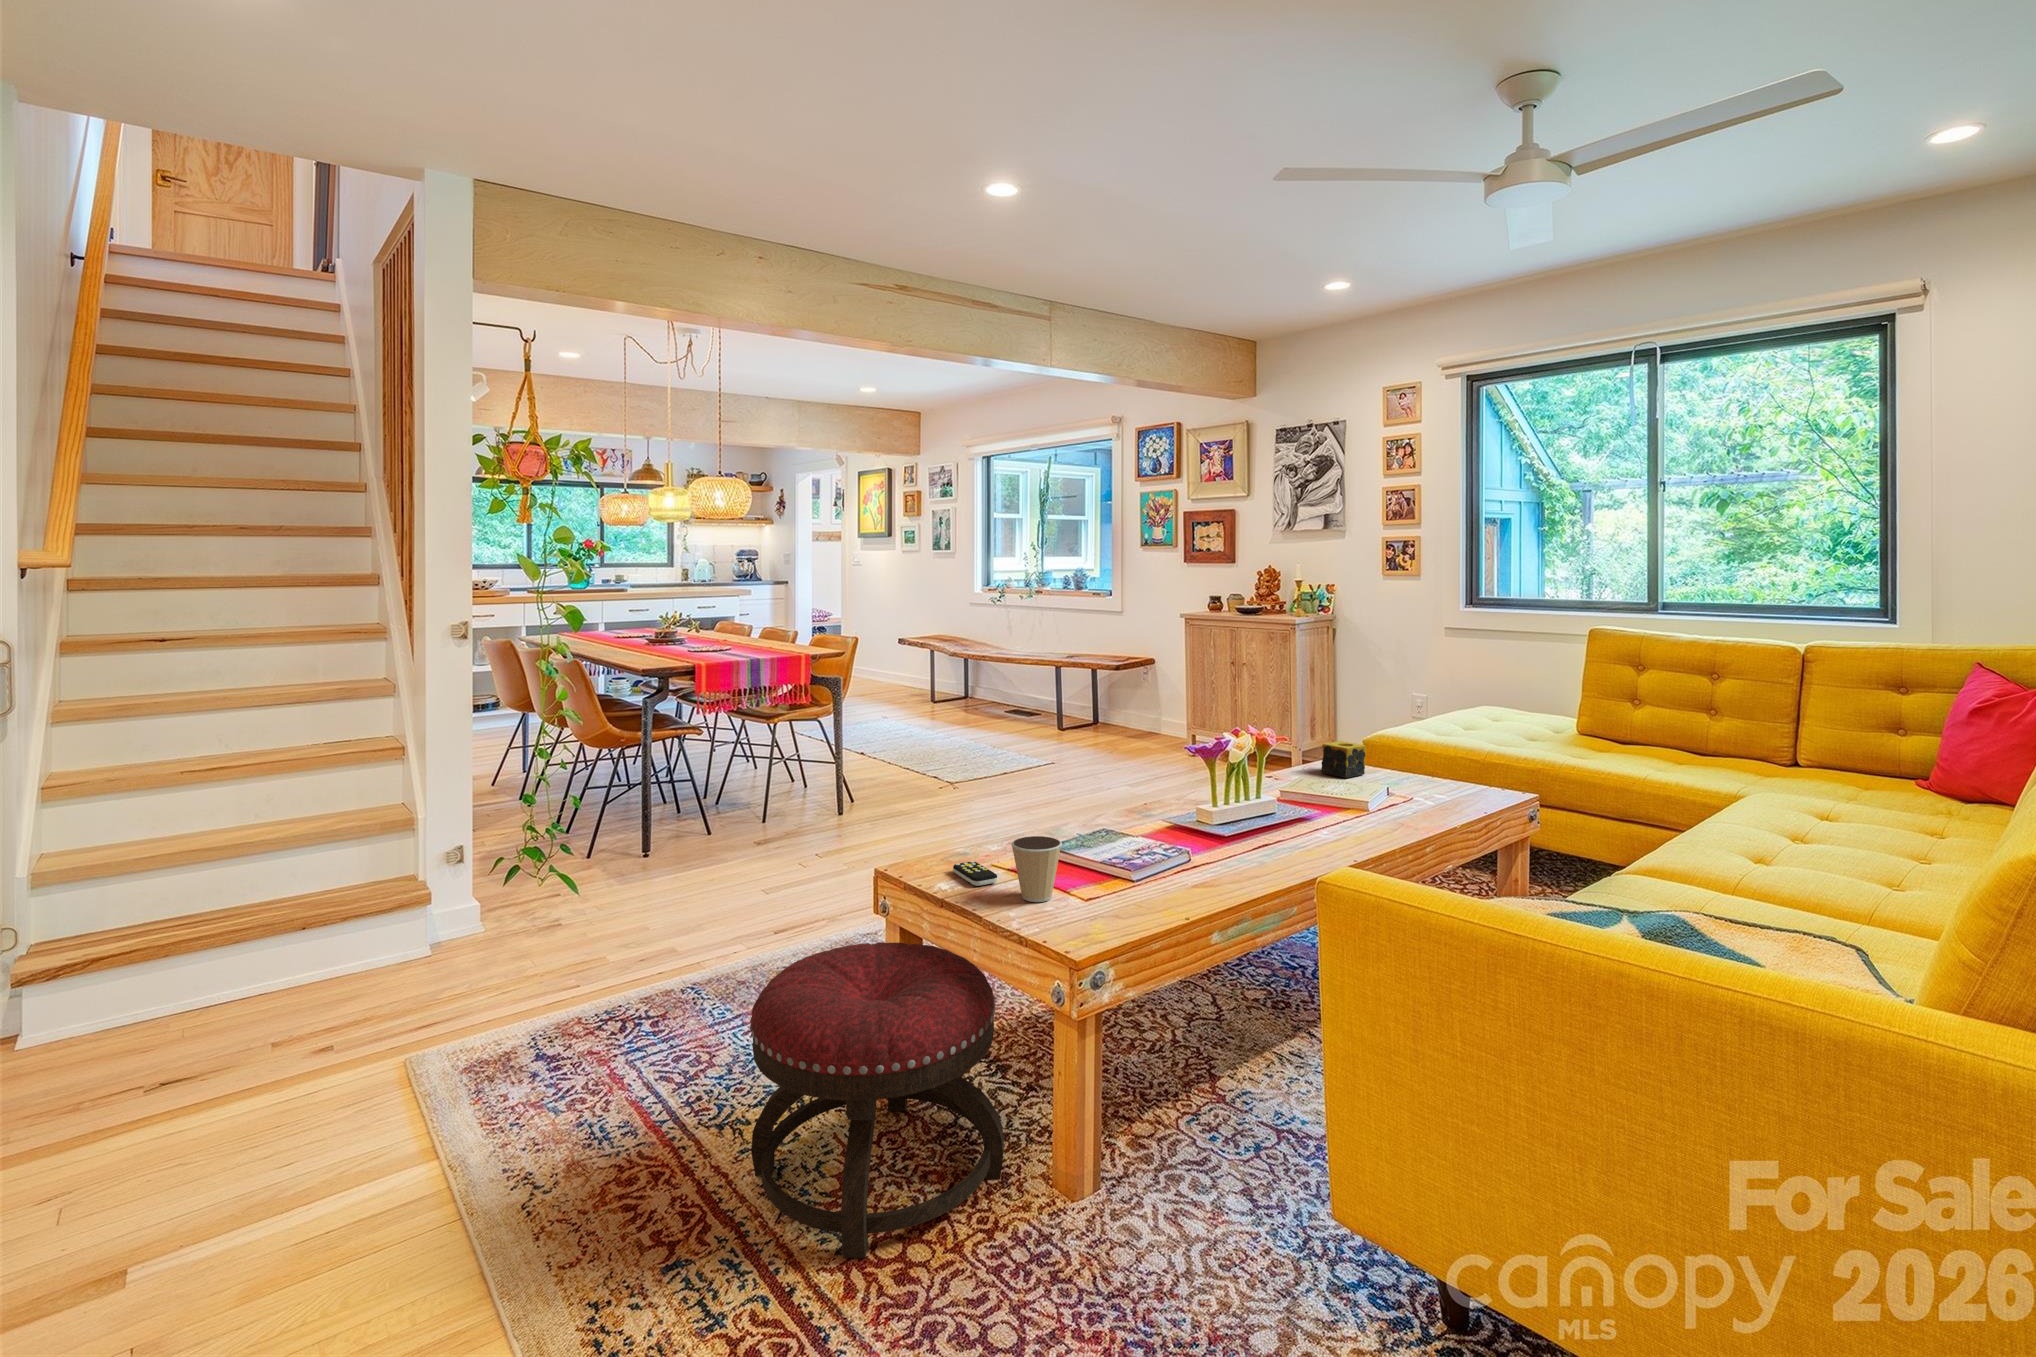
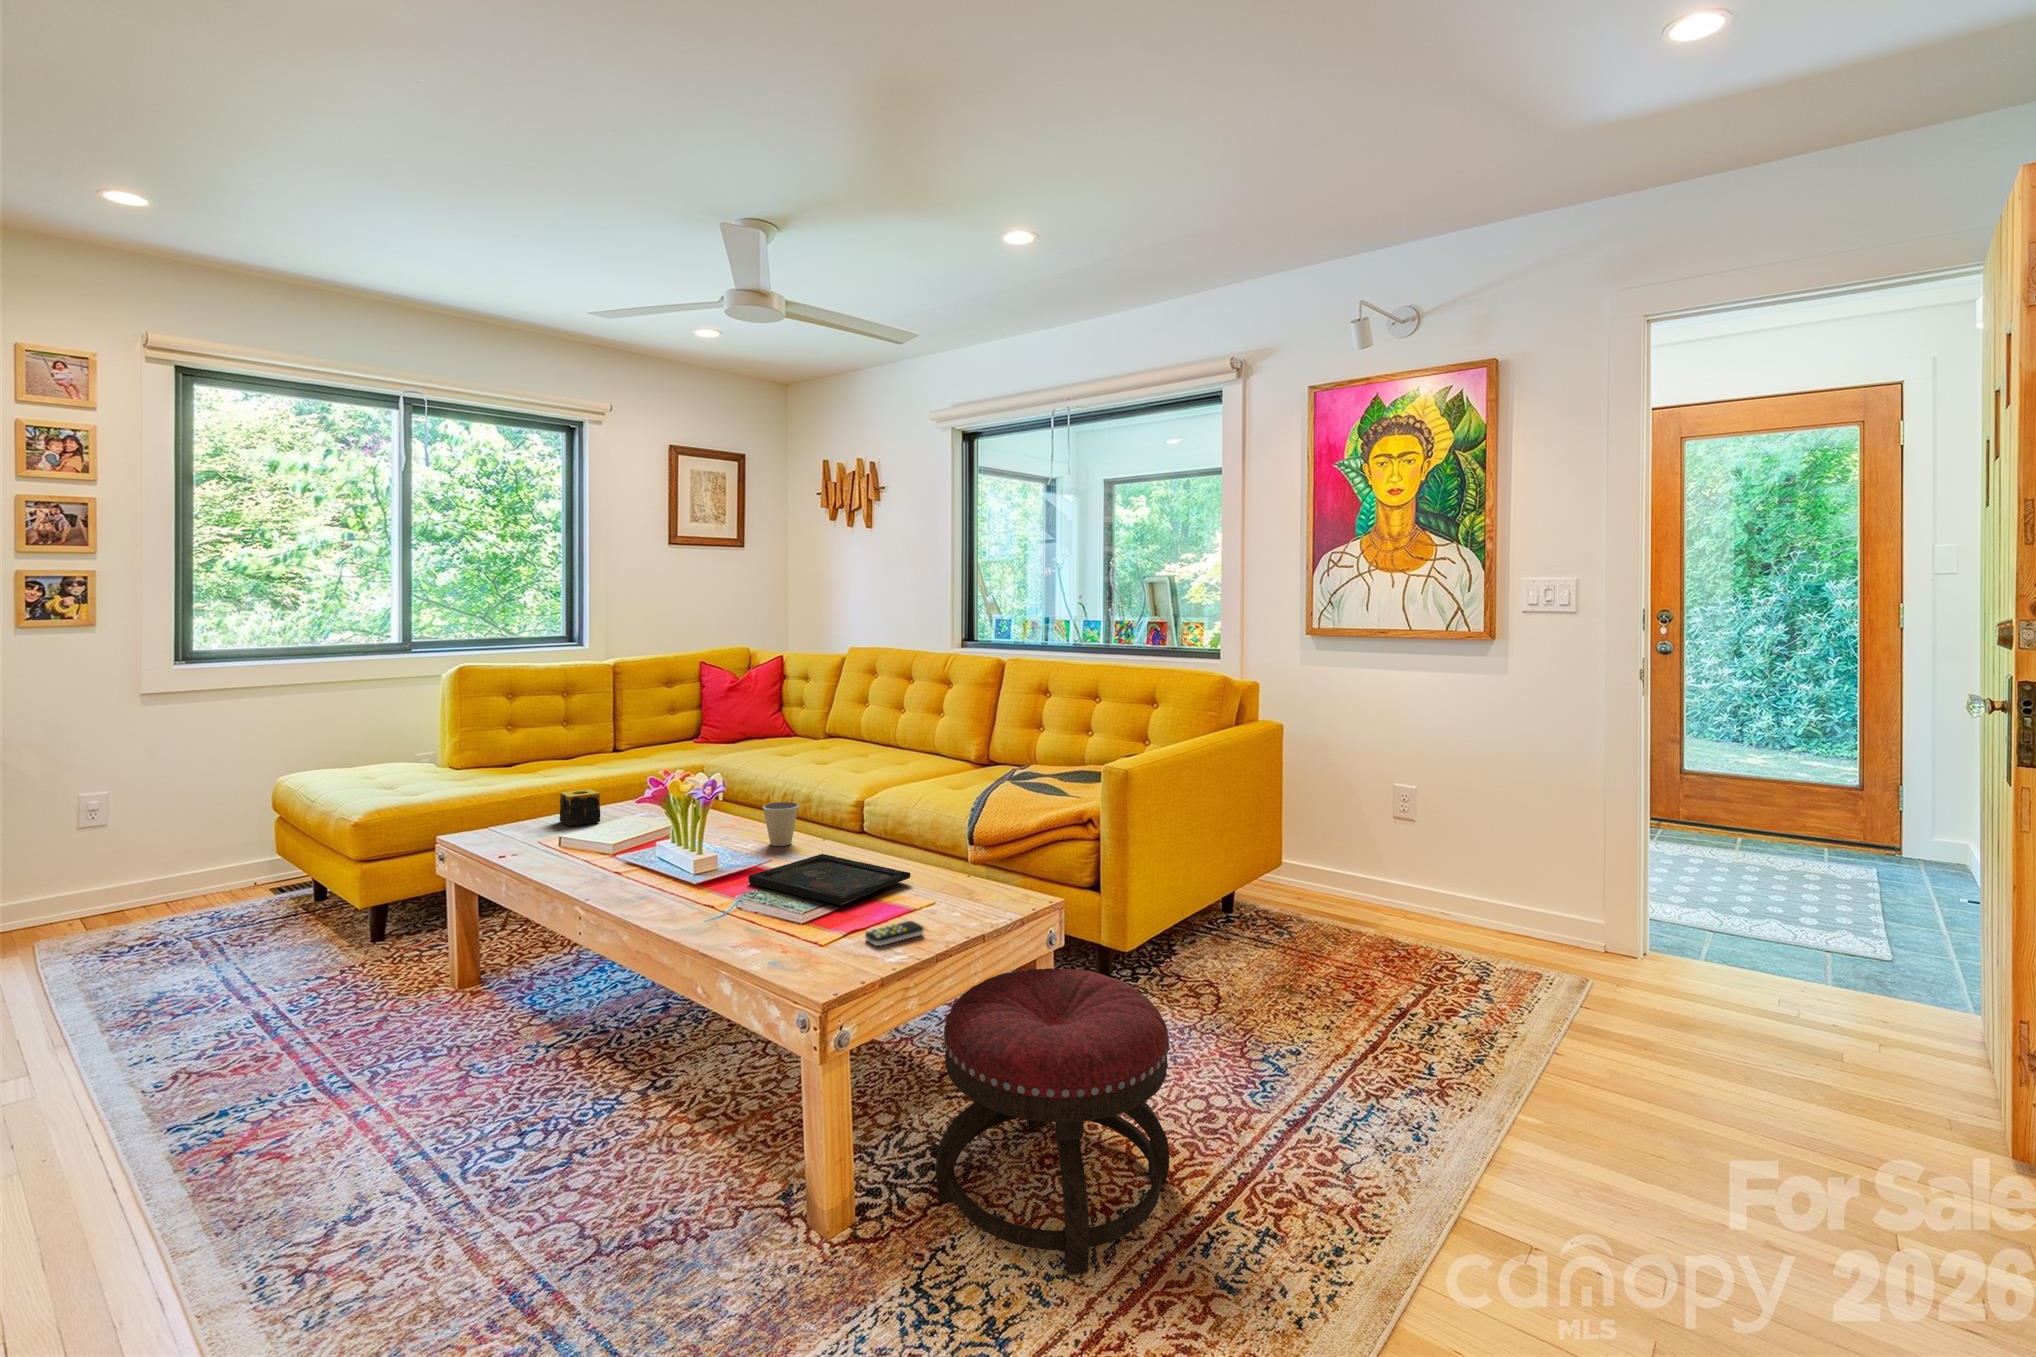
tray: none [1063,823,1227,878] -> present [748,854,911,905]
coffee cup: present [1011,836,1062,902] -> present [763,802,799,846]

